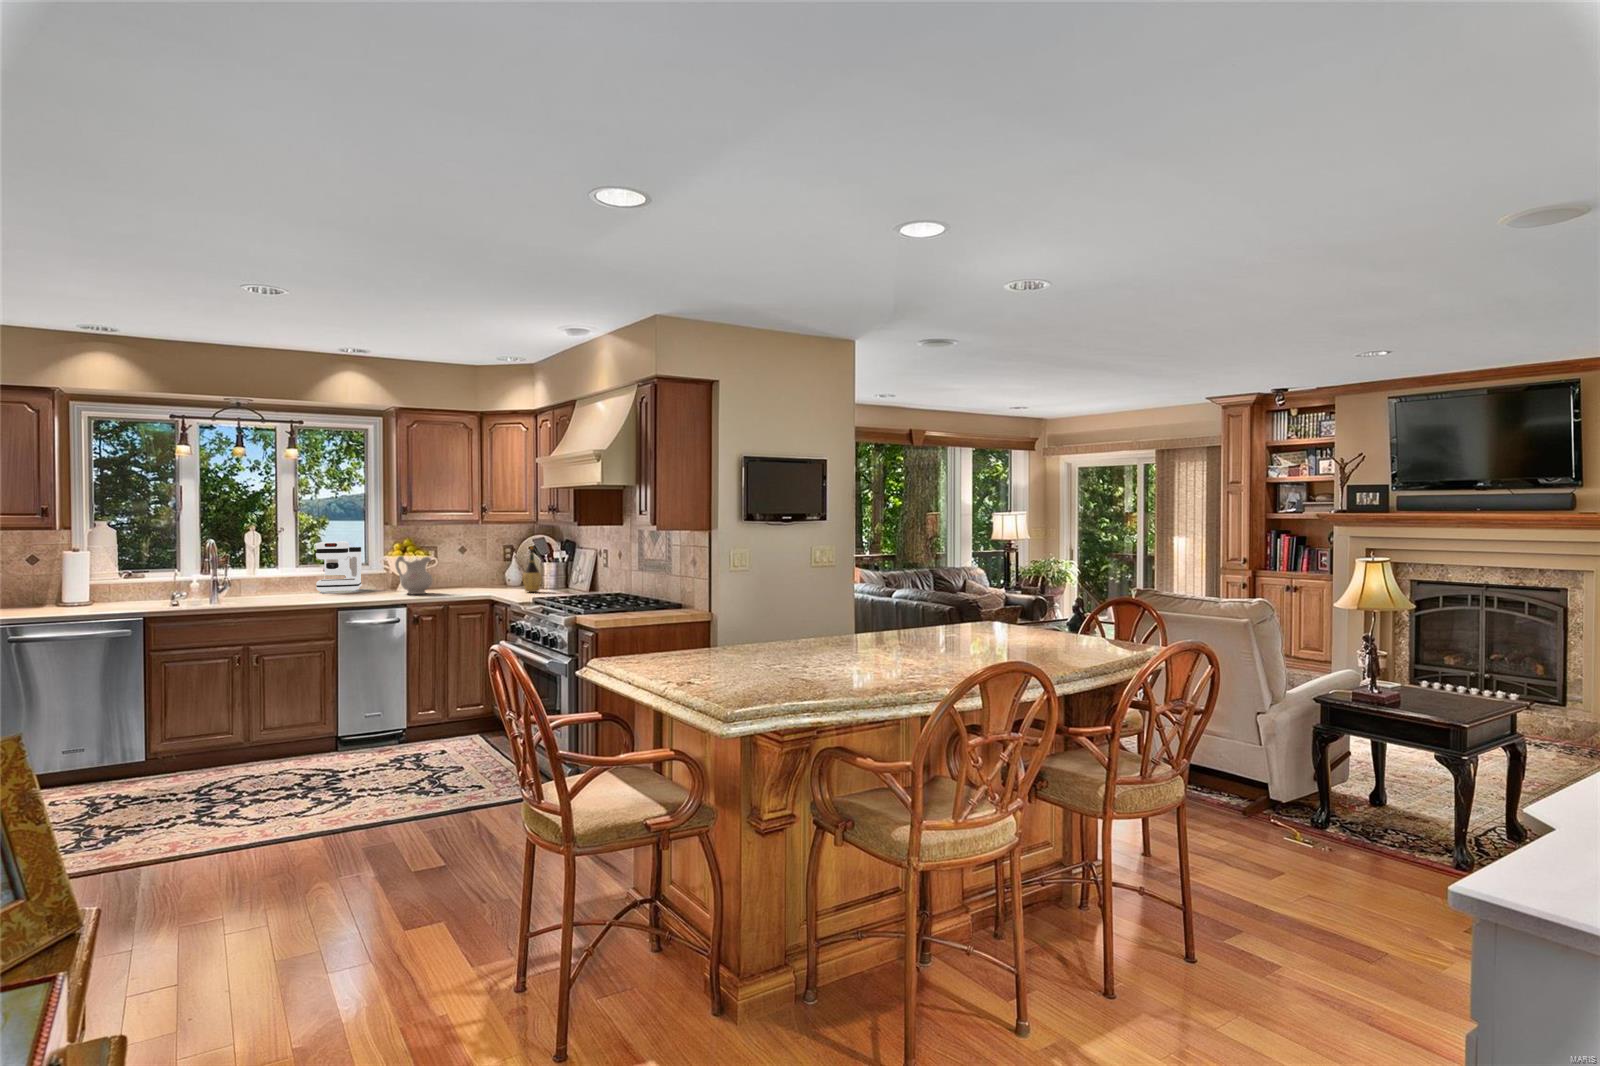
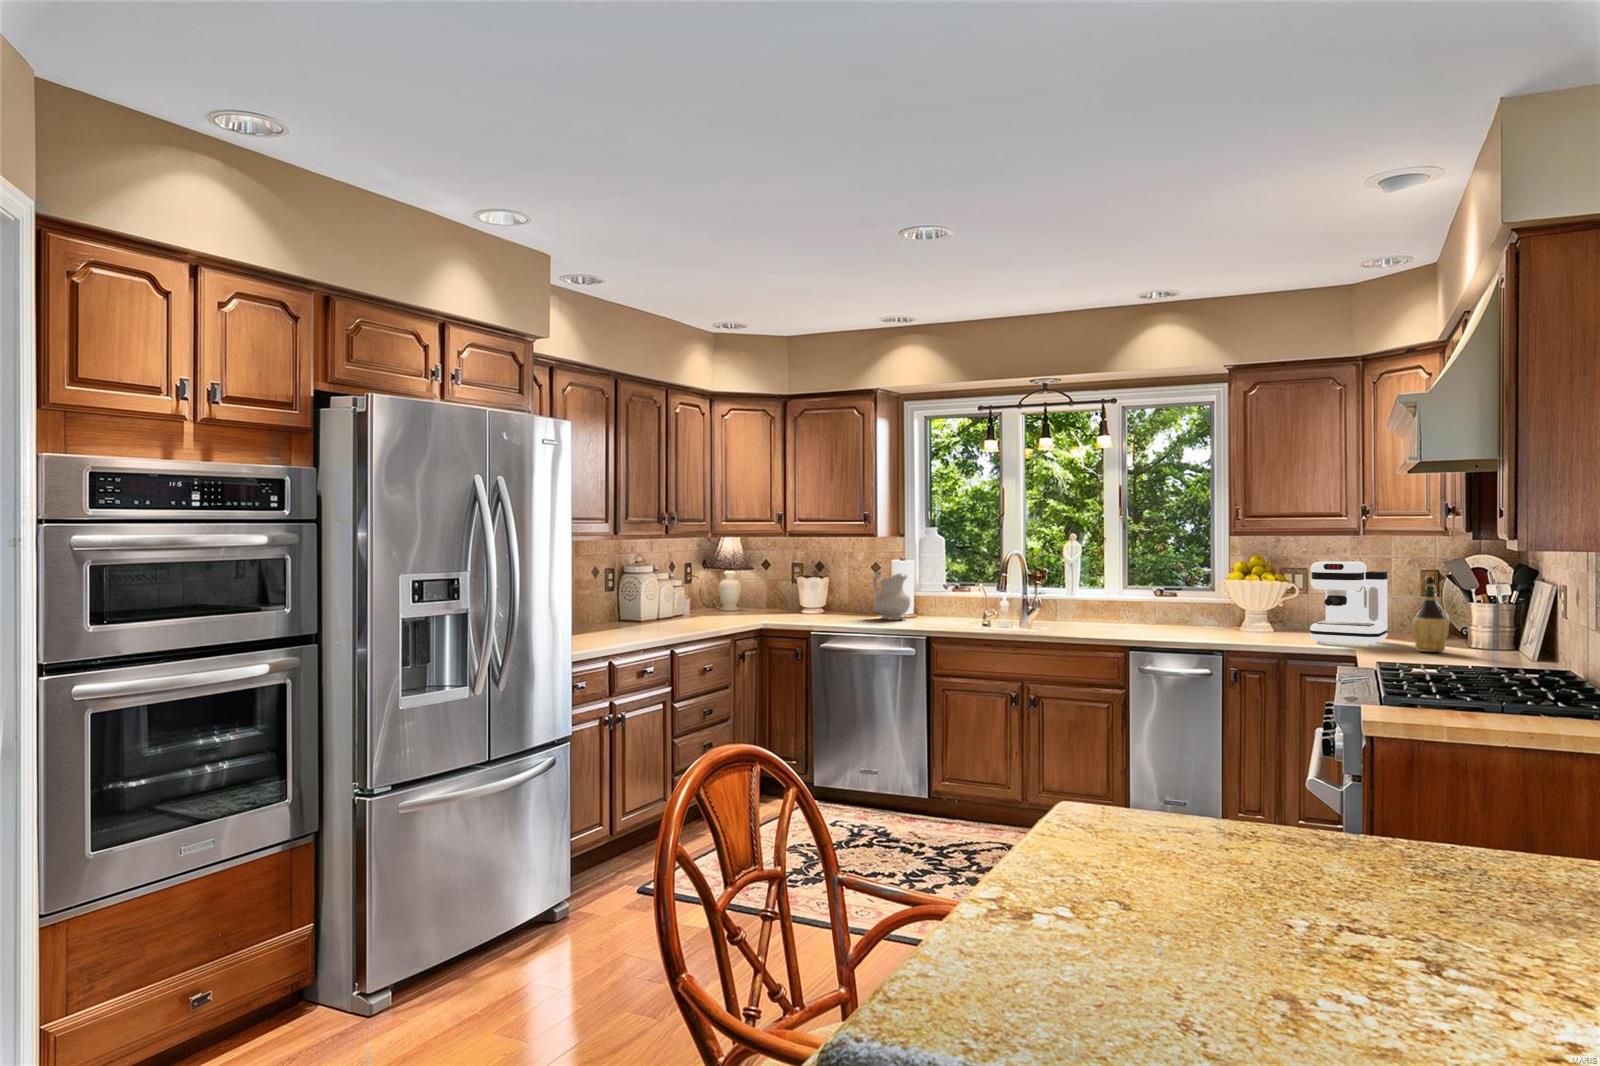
coffee maker: present [316,541,362,592] -> present [1310,561,1388,645]
ceramic pitcher: present [395,556,432,594] -> present [873,572,910,620]

